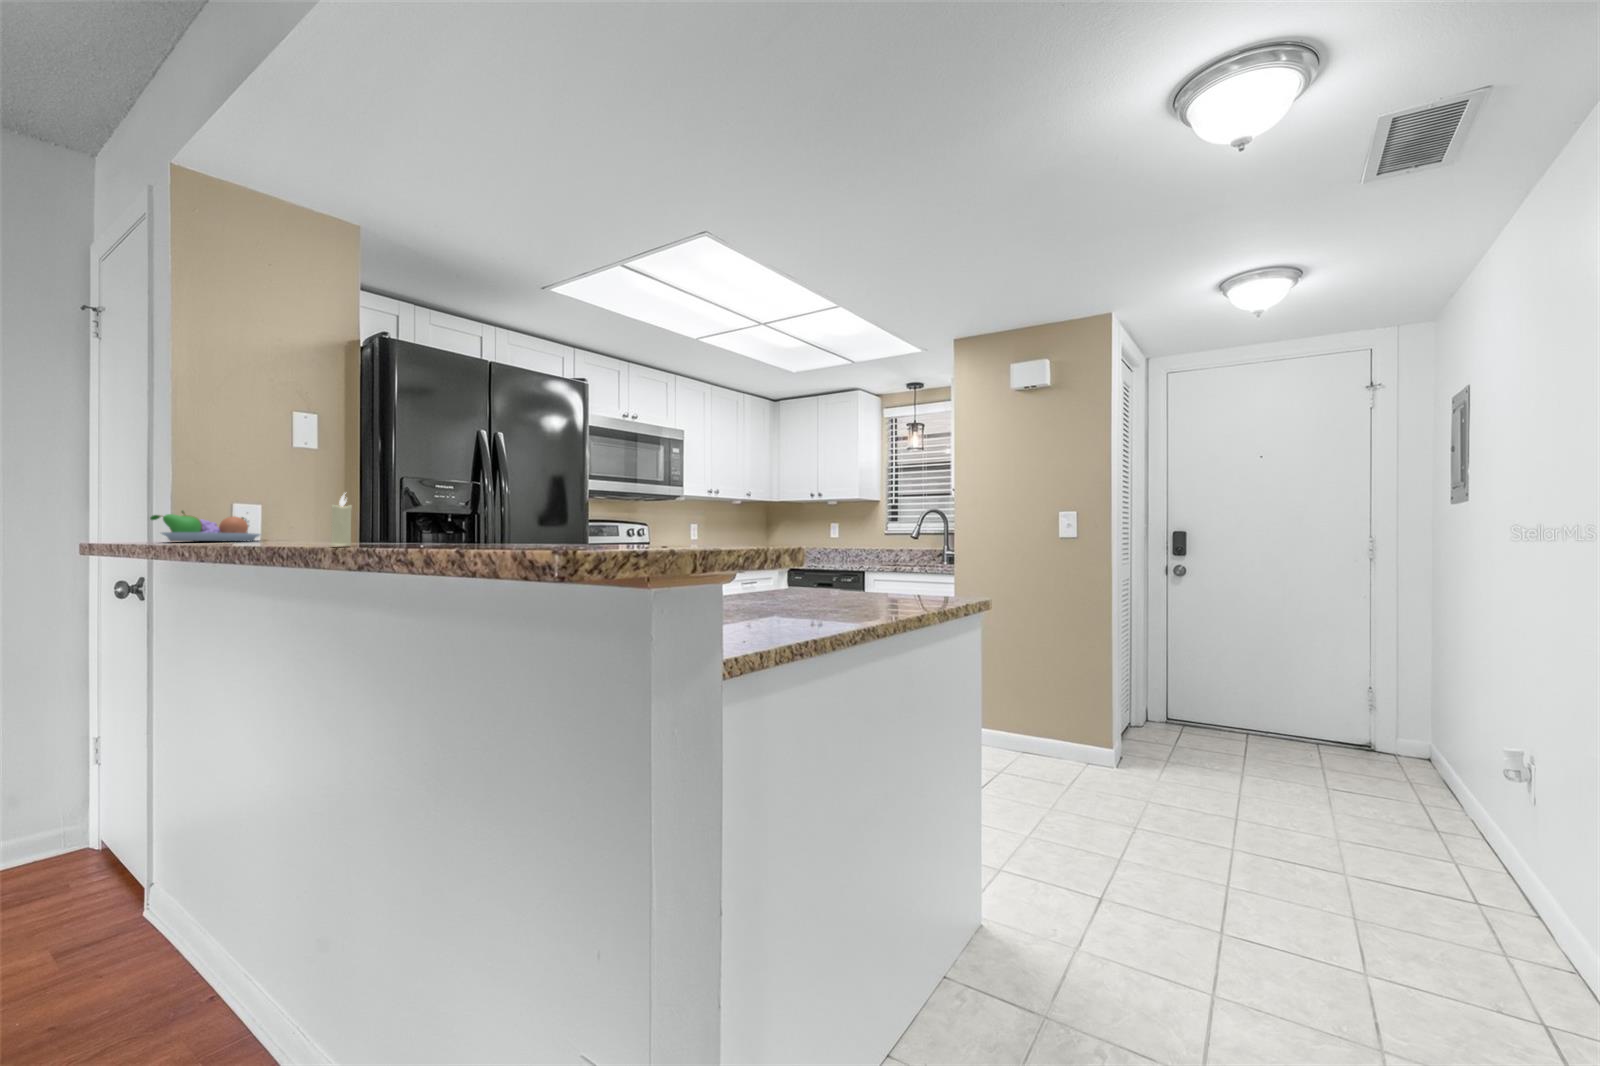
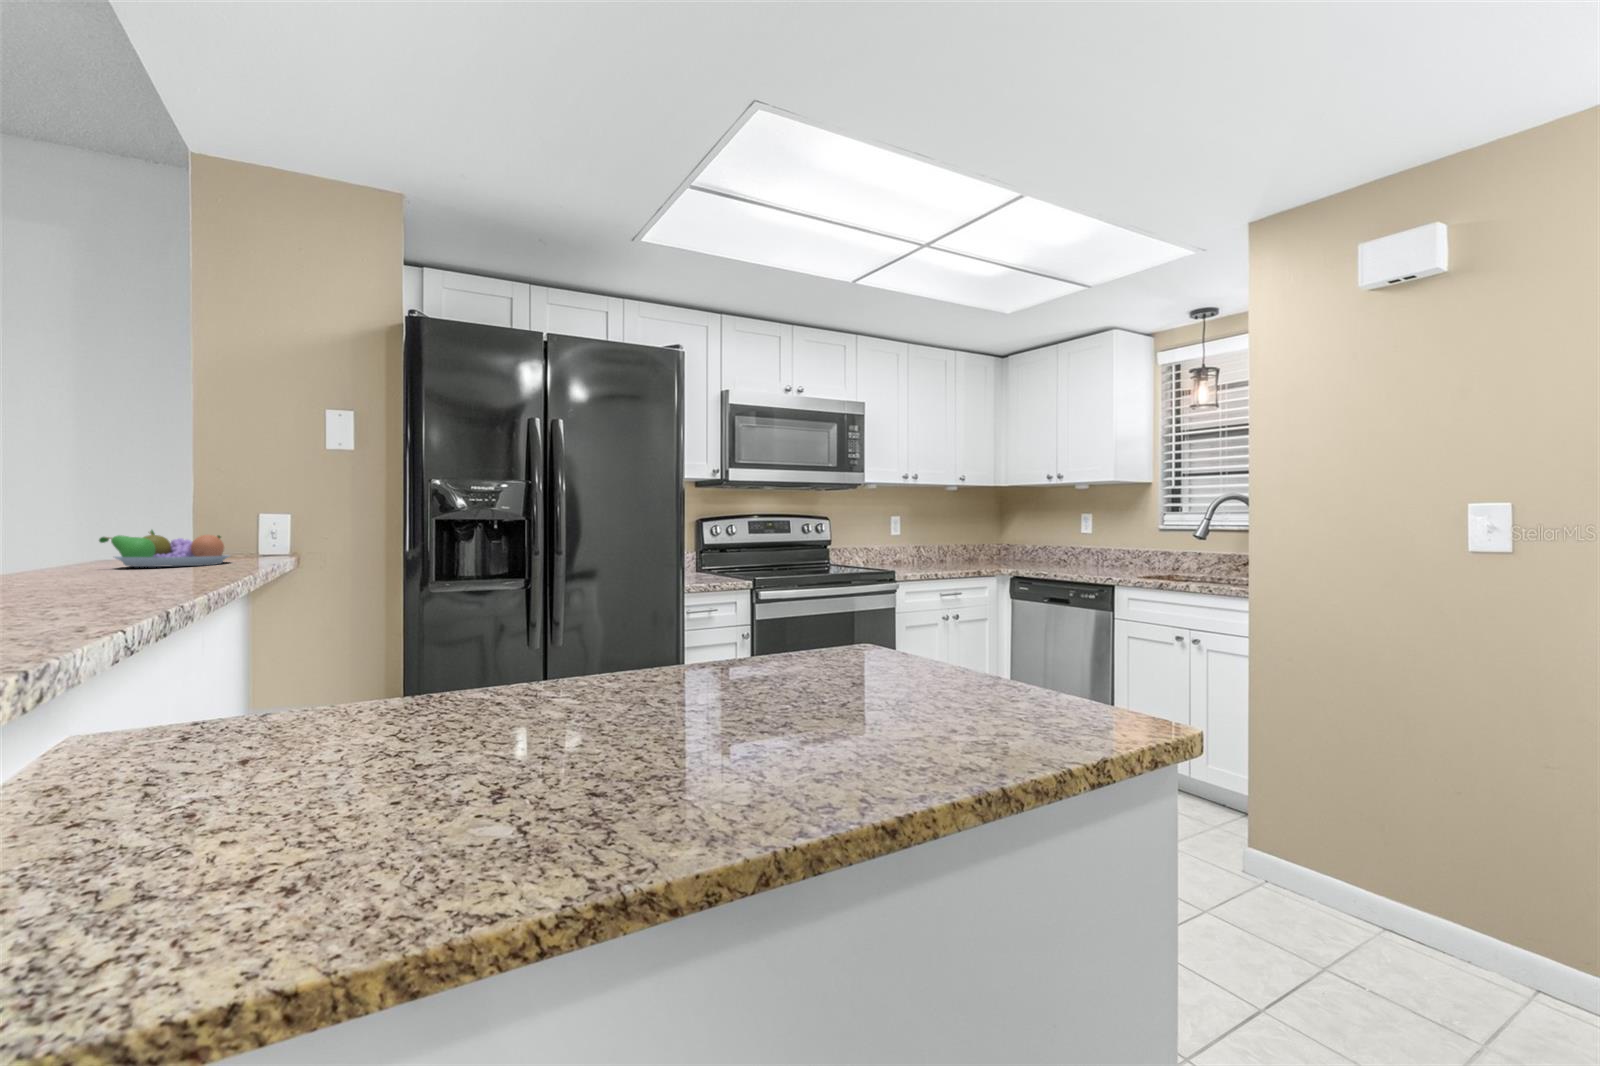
candle: present [330,494,352,546] -> none [48,519,87,598]

